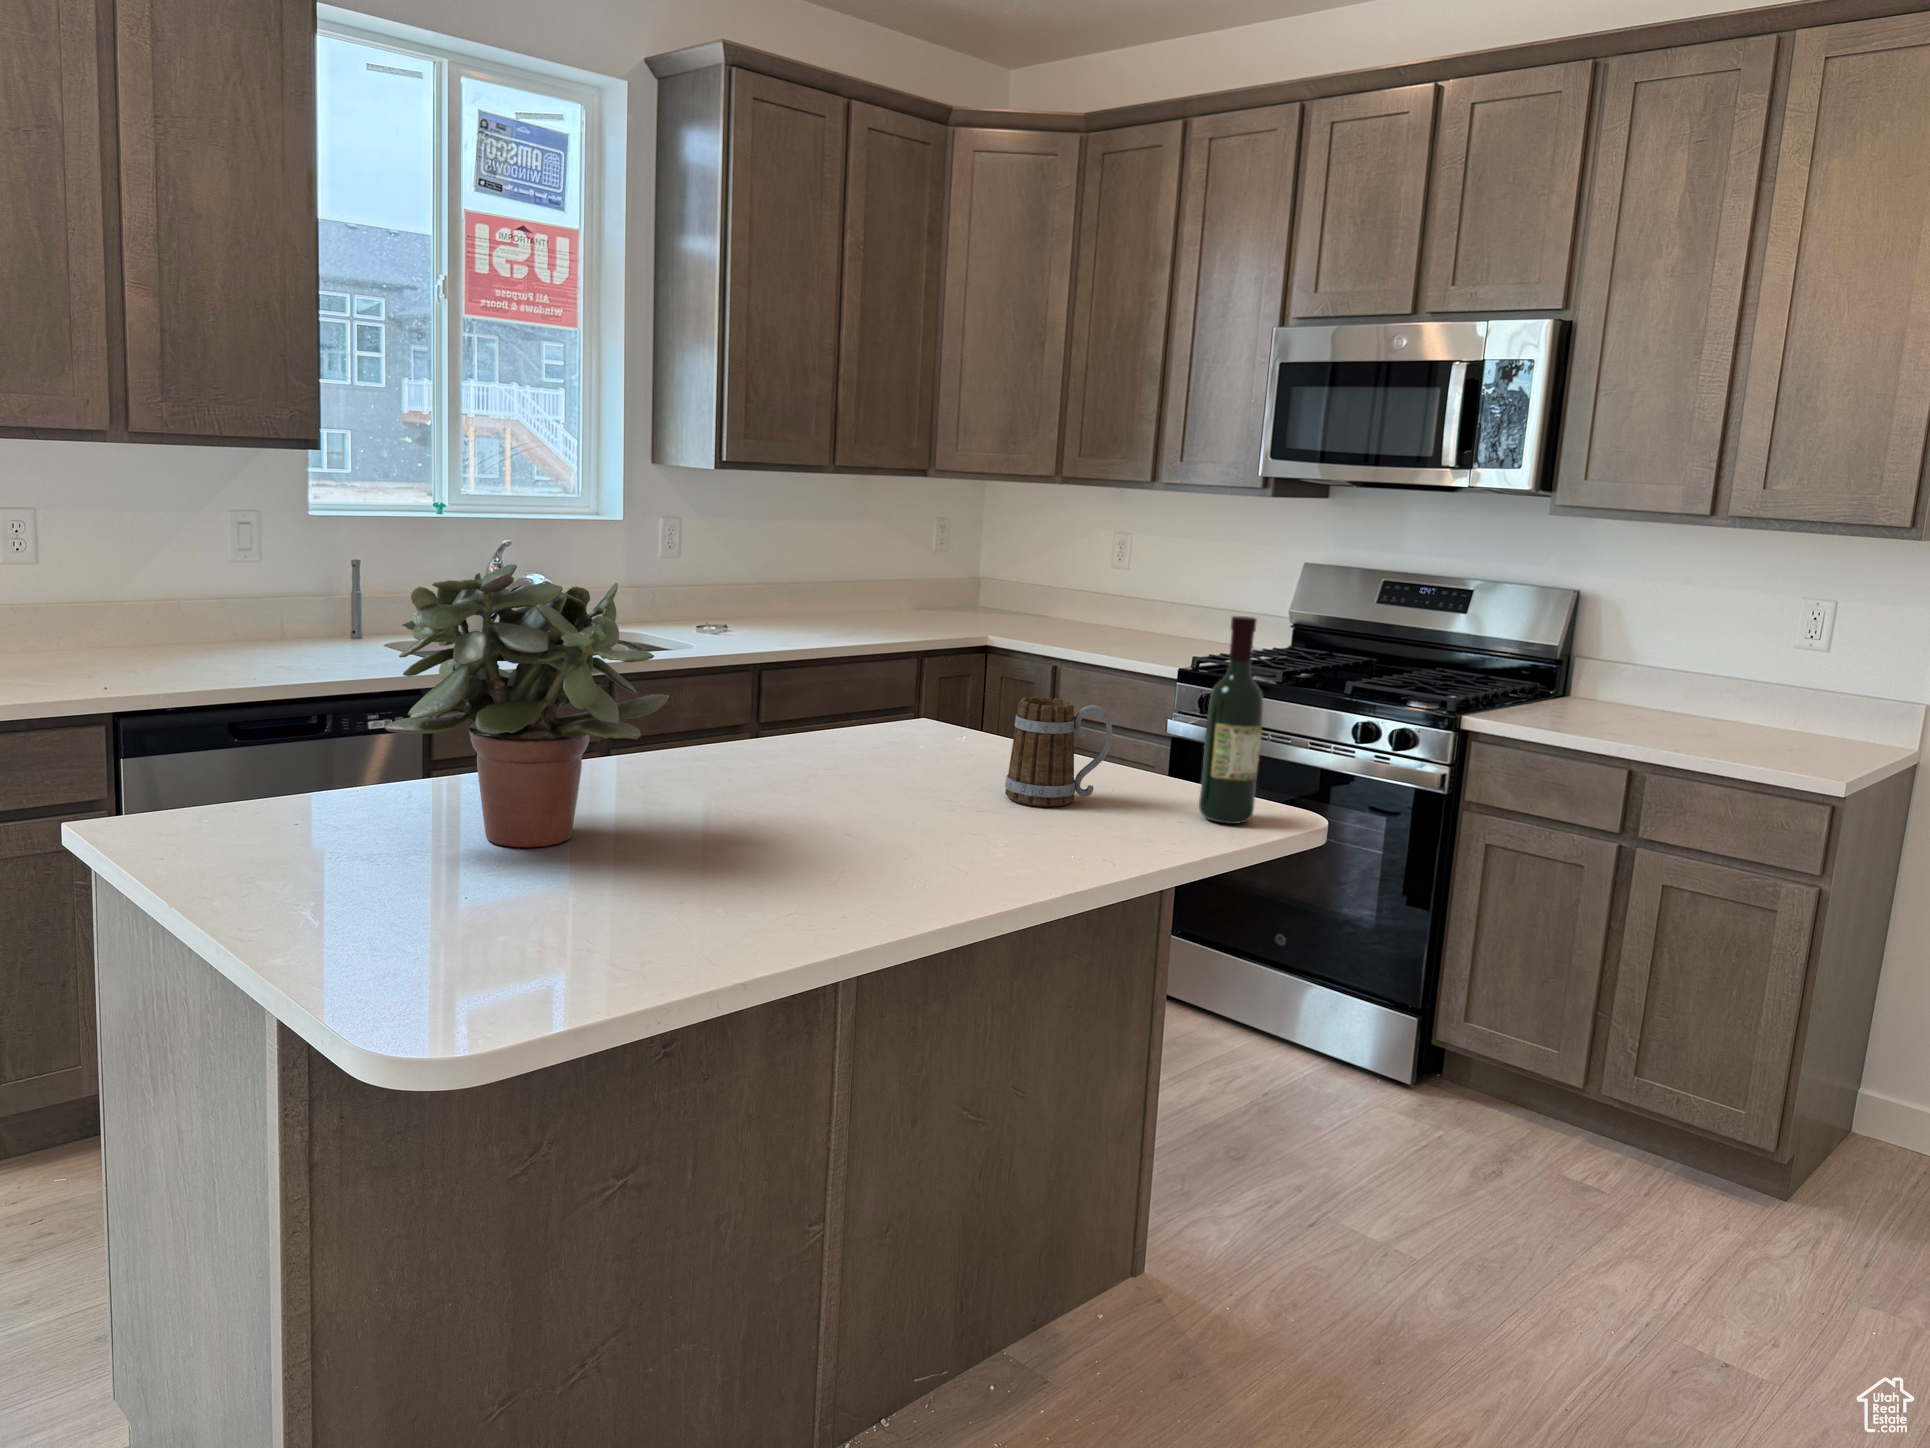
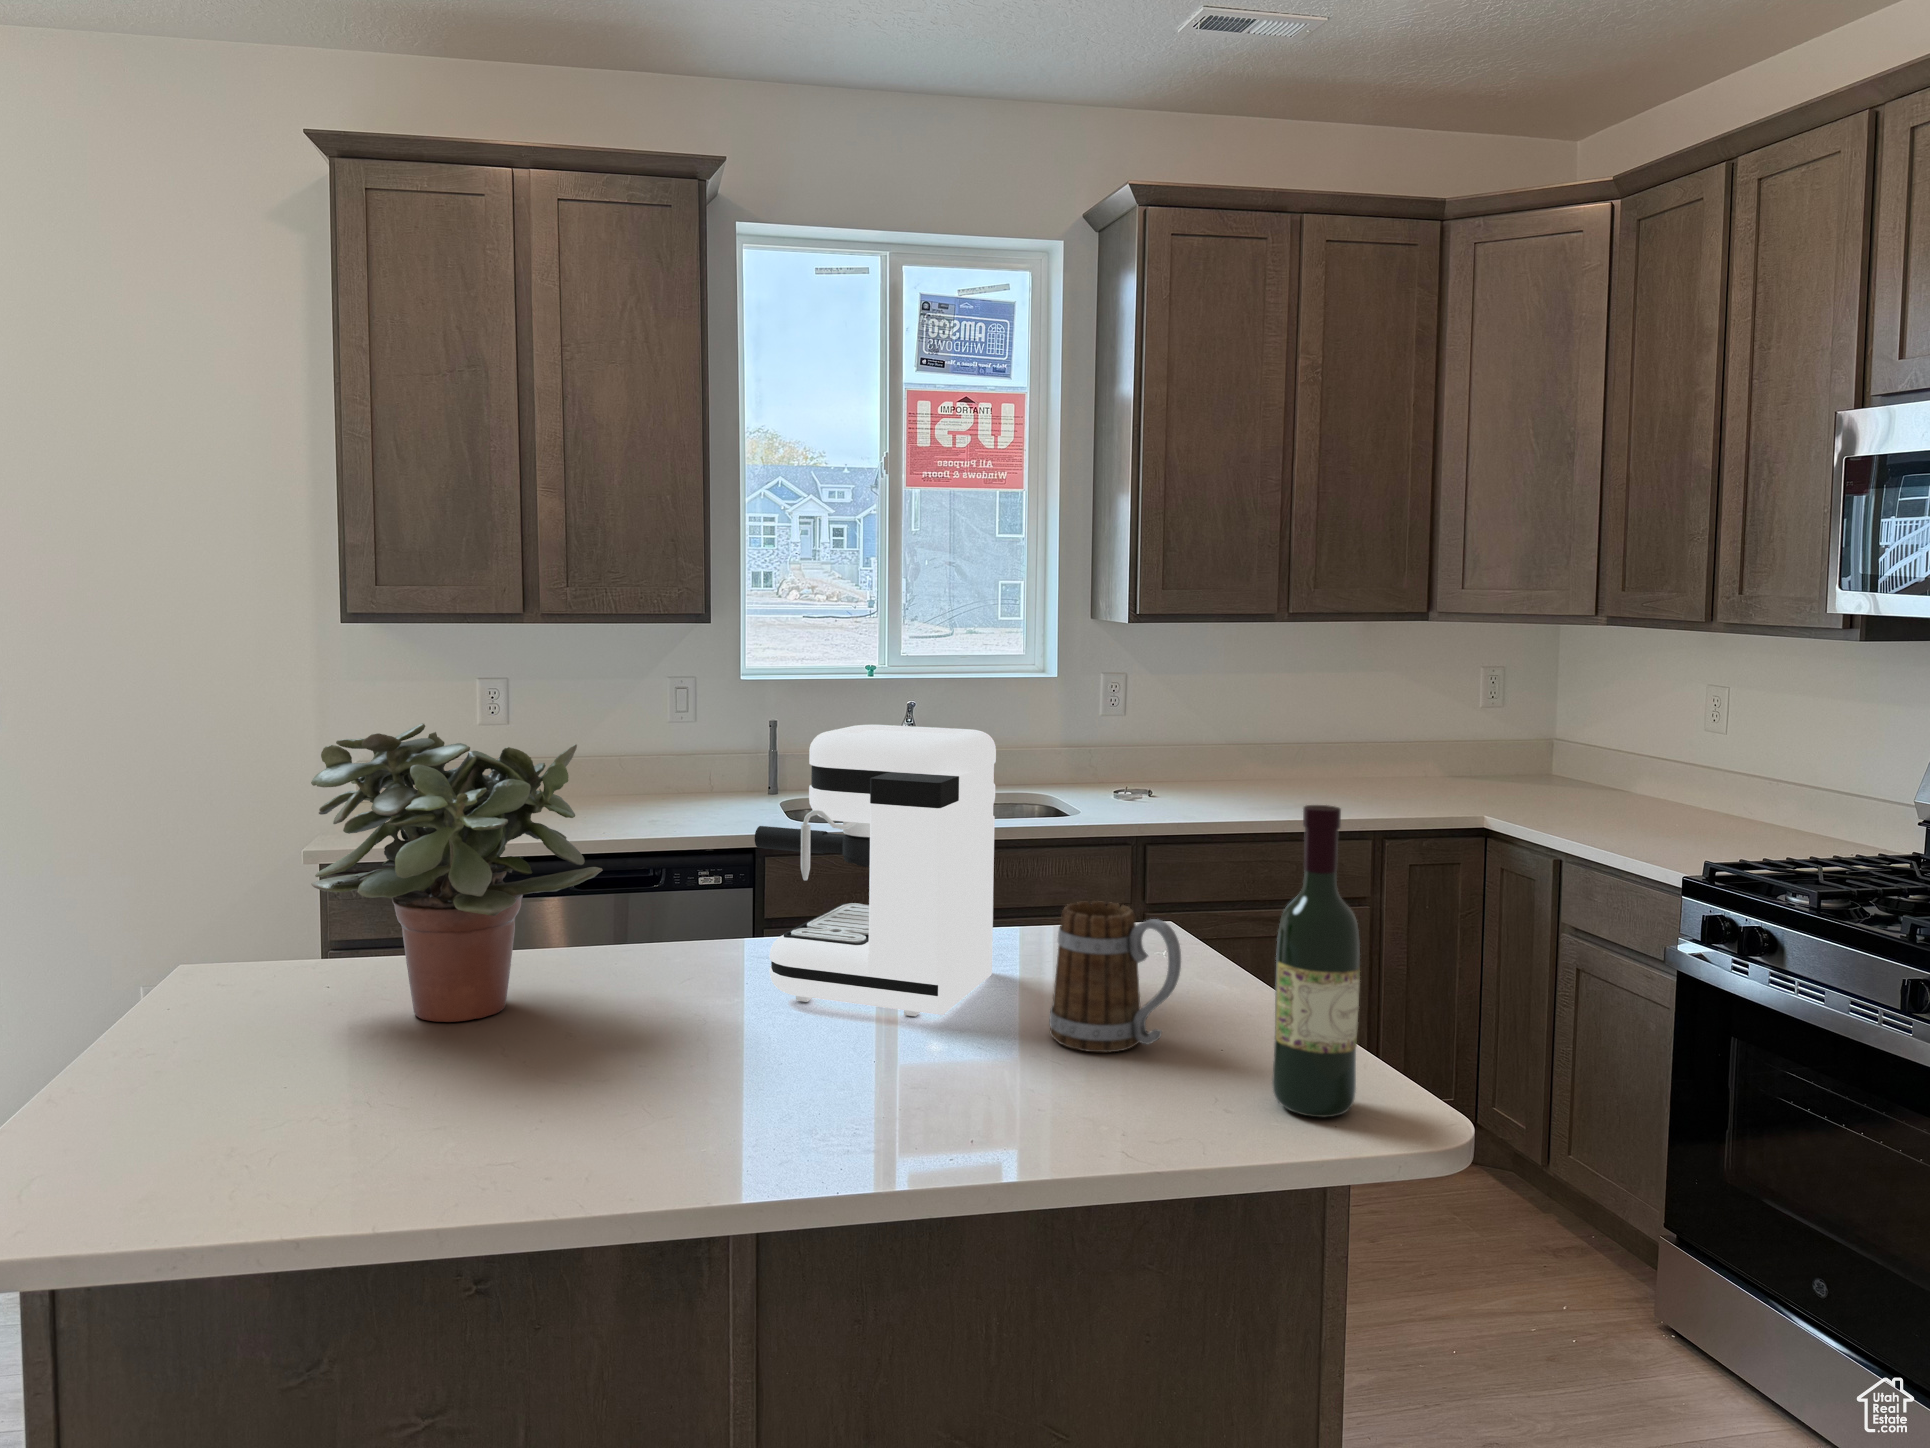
coffee maker: none [704,563,938,799] -> present [755,725,996,1016]

